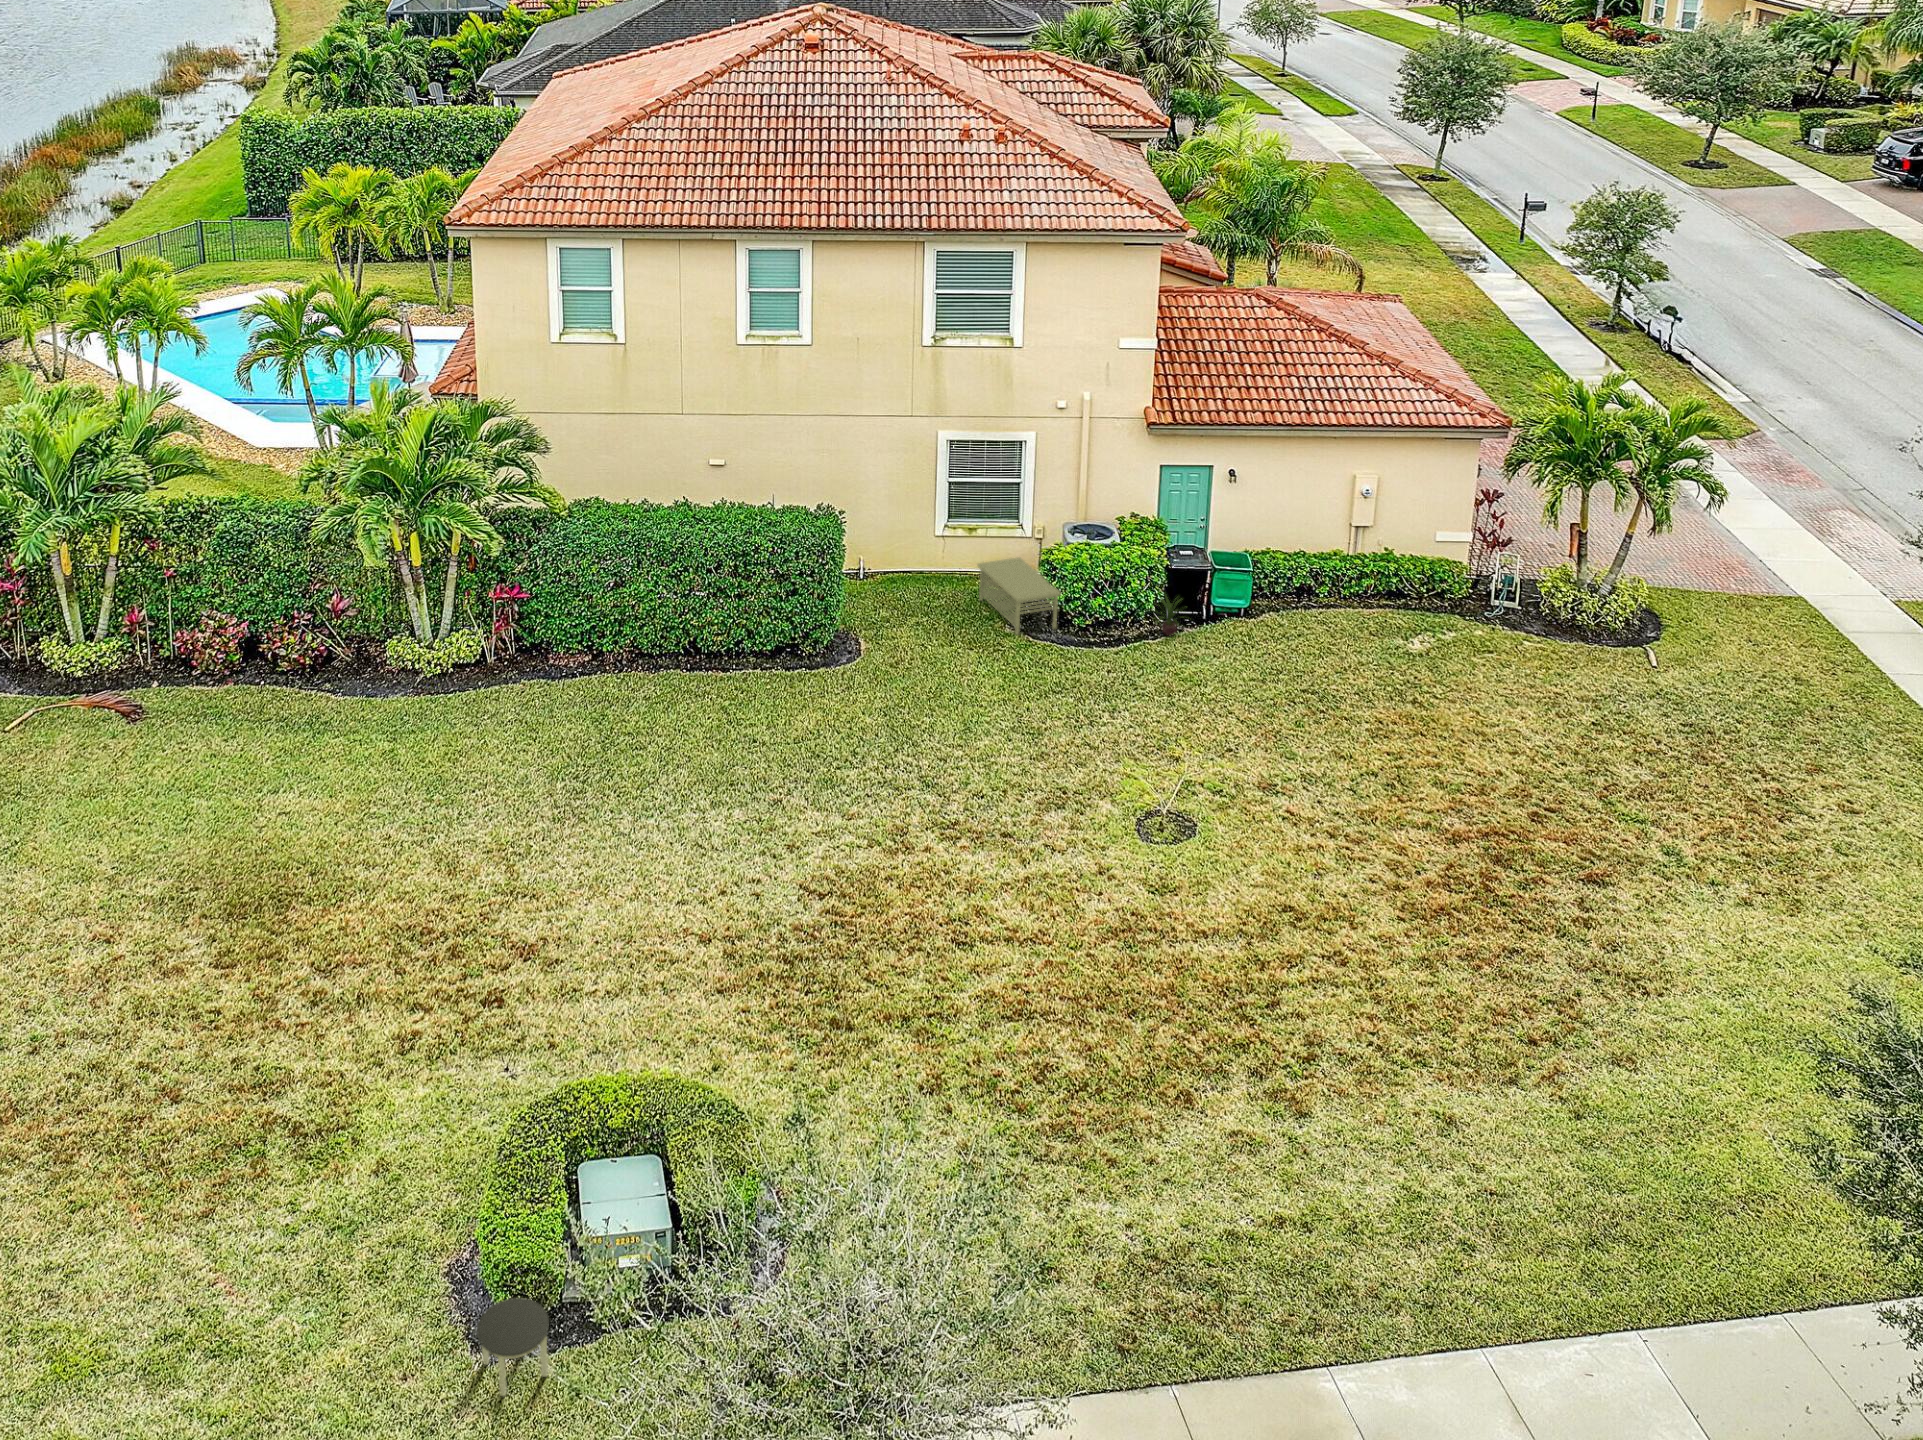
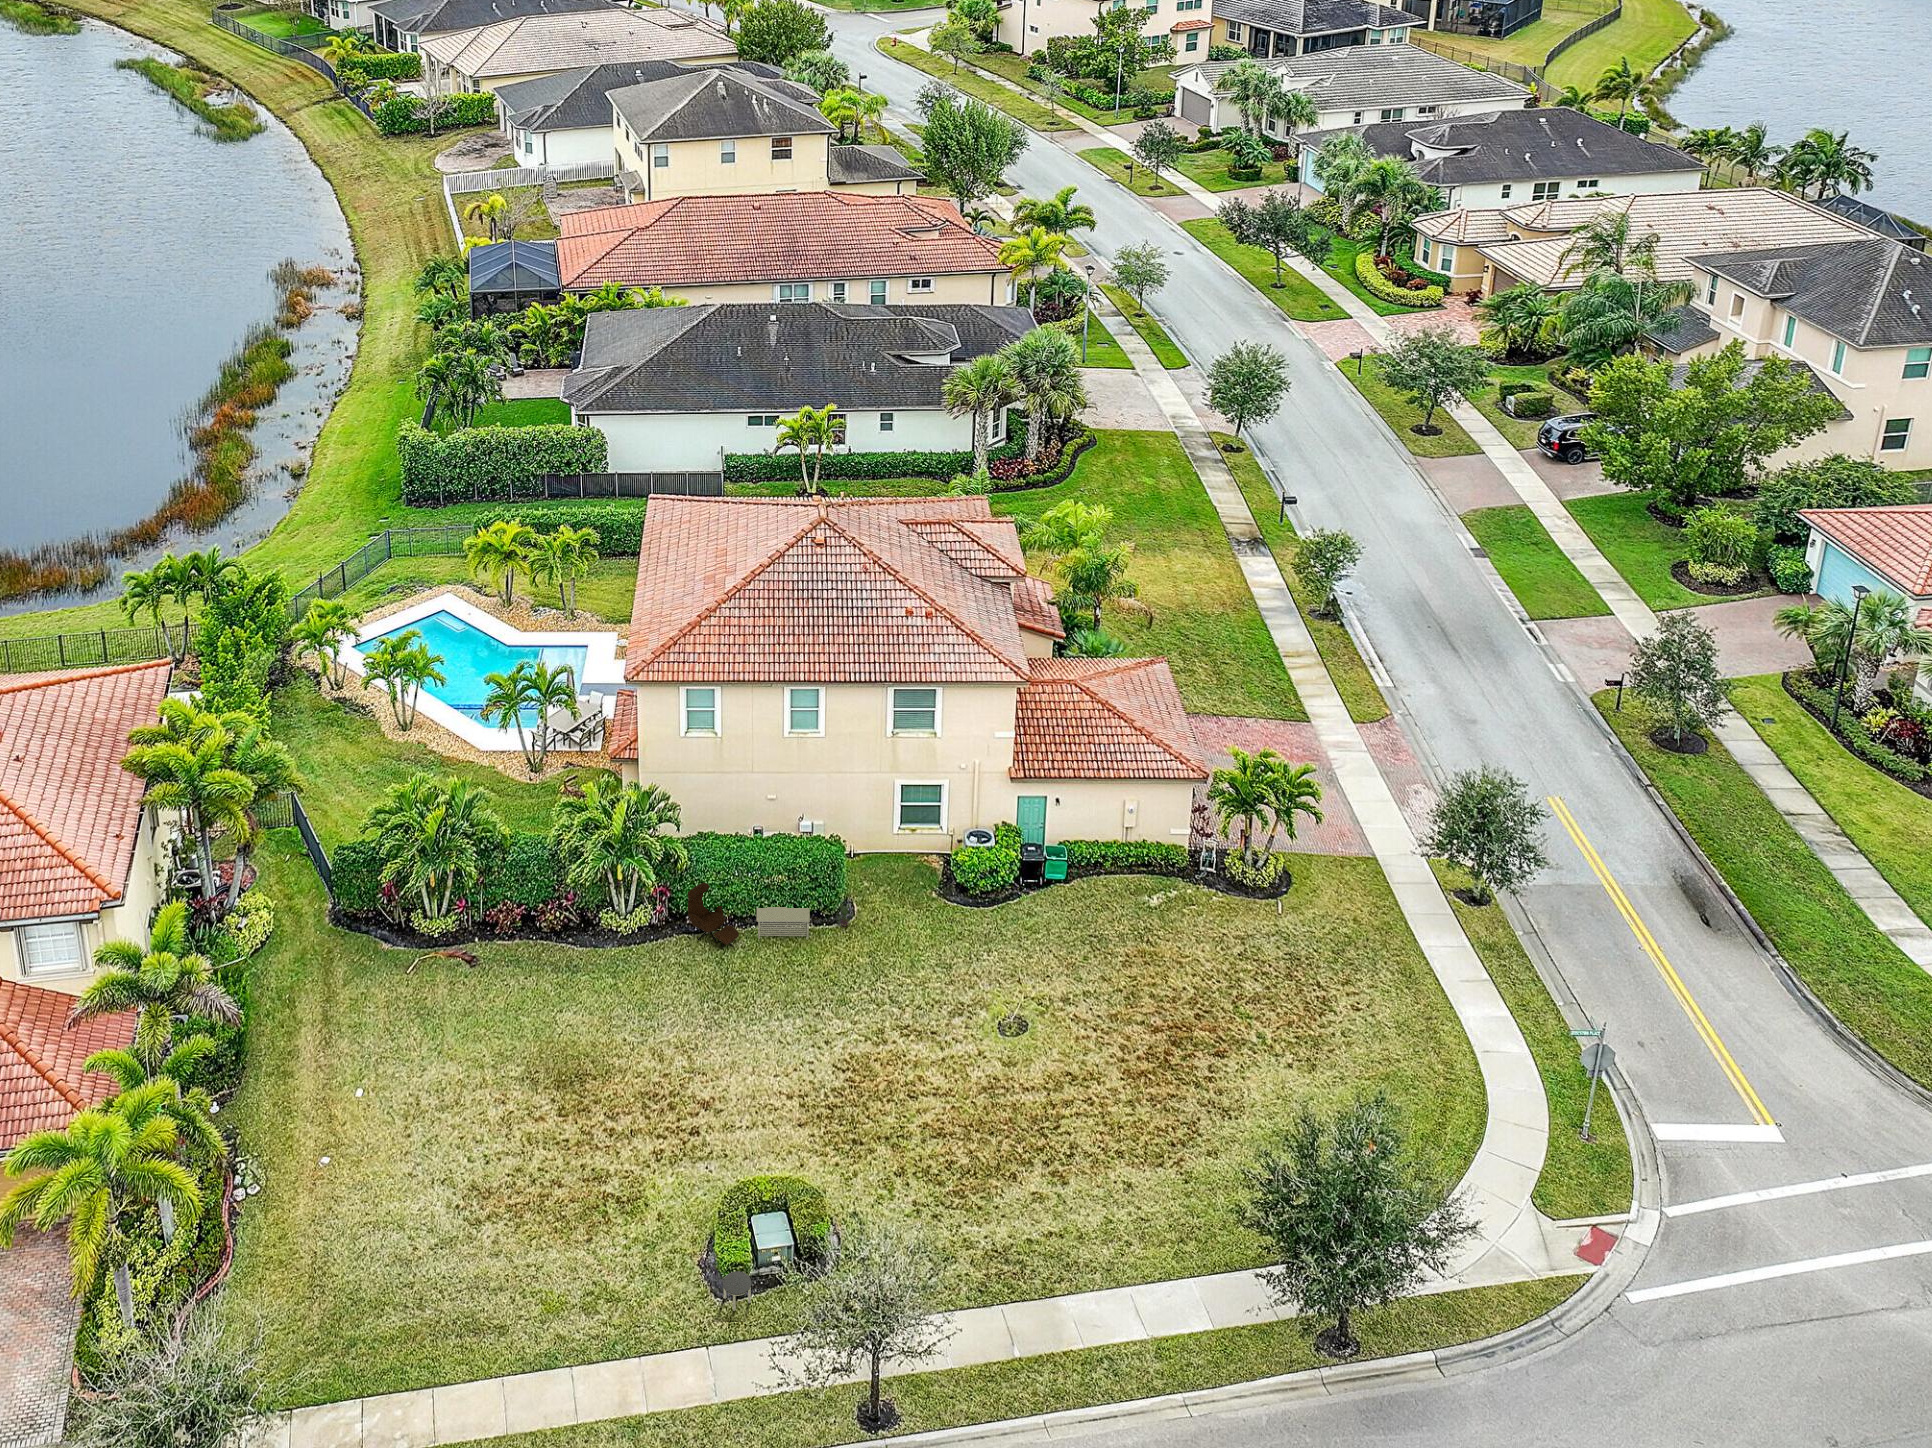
storage bench: present [978,557,1061,635] -> present [756,907,810,939]
lounge chair: none [550,584,644,699] -> present [688,883,739,949]
decorative plant: present [1157,595,1182,636] -> present [838,904,849,927]

